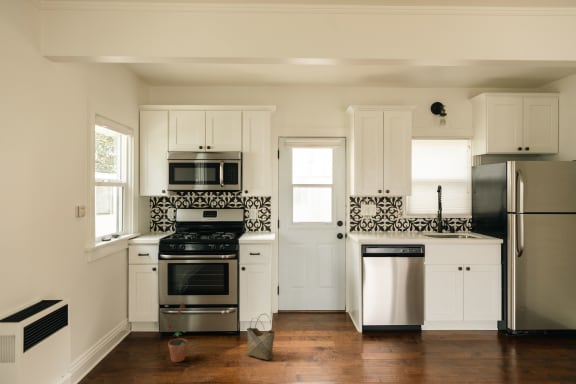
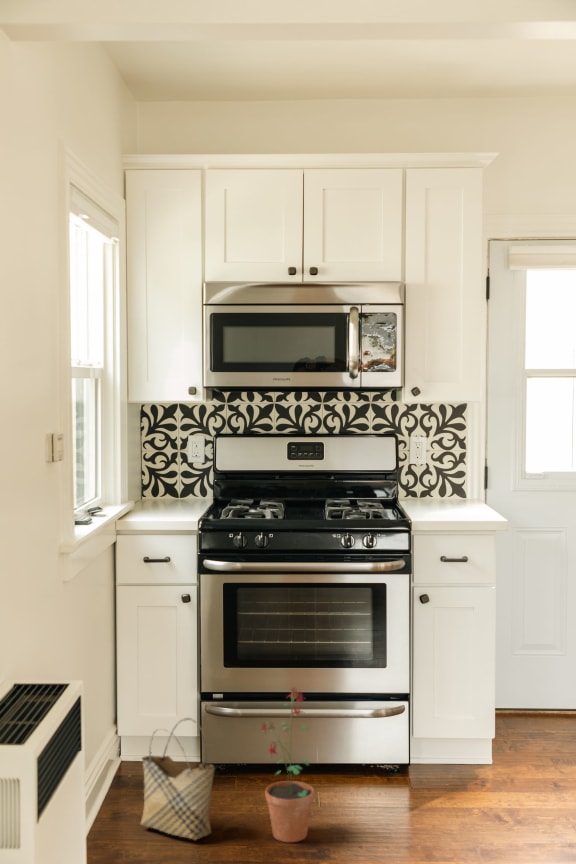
woven basket: present [246,314,275,360] -> present [141,718,215,839]

